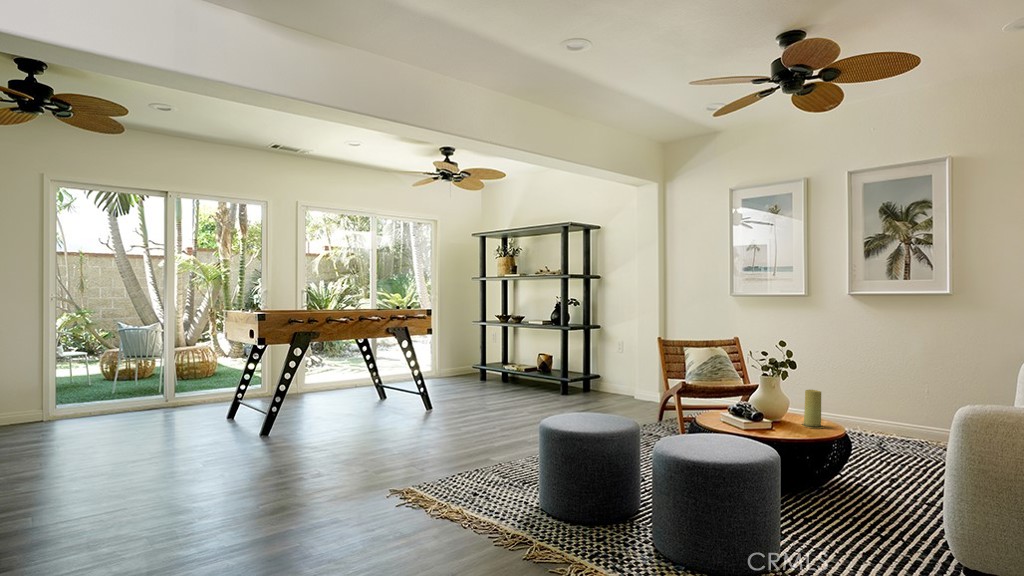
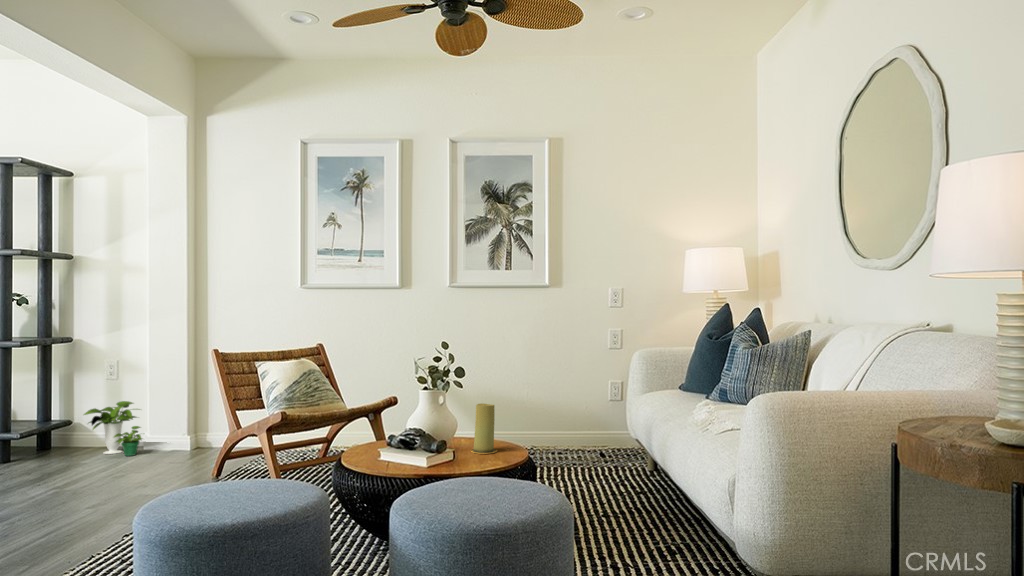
potted plant: none [601,366,634,400] -> present [84,401,142,456]

